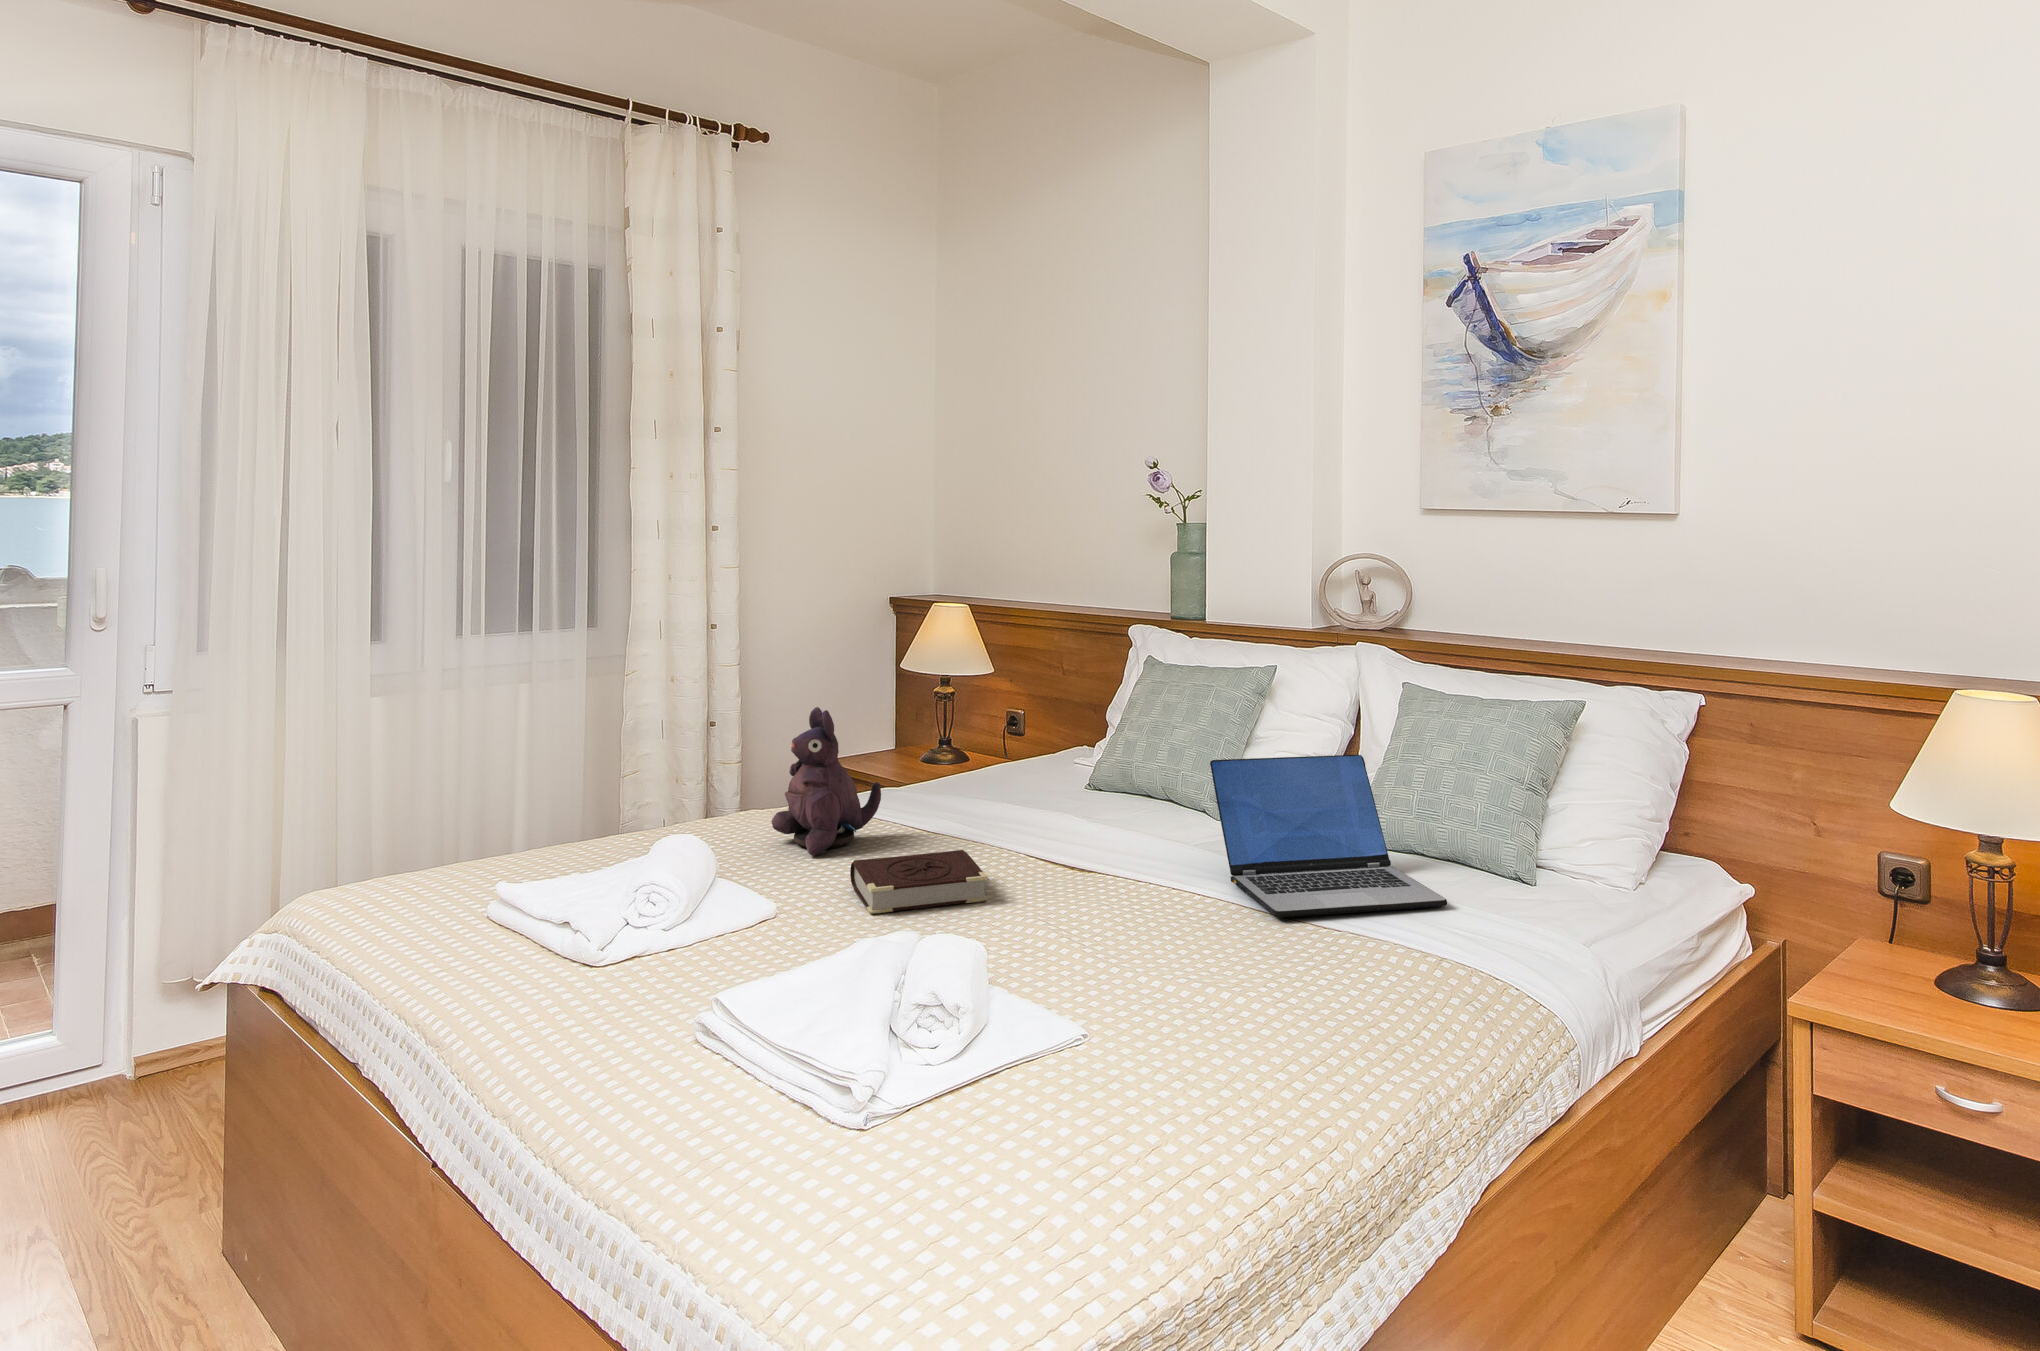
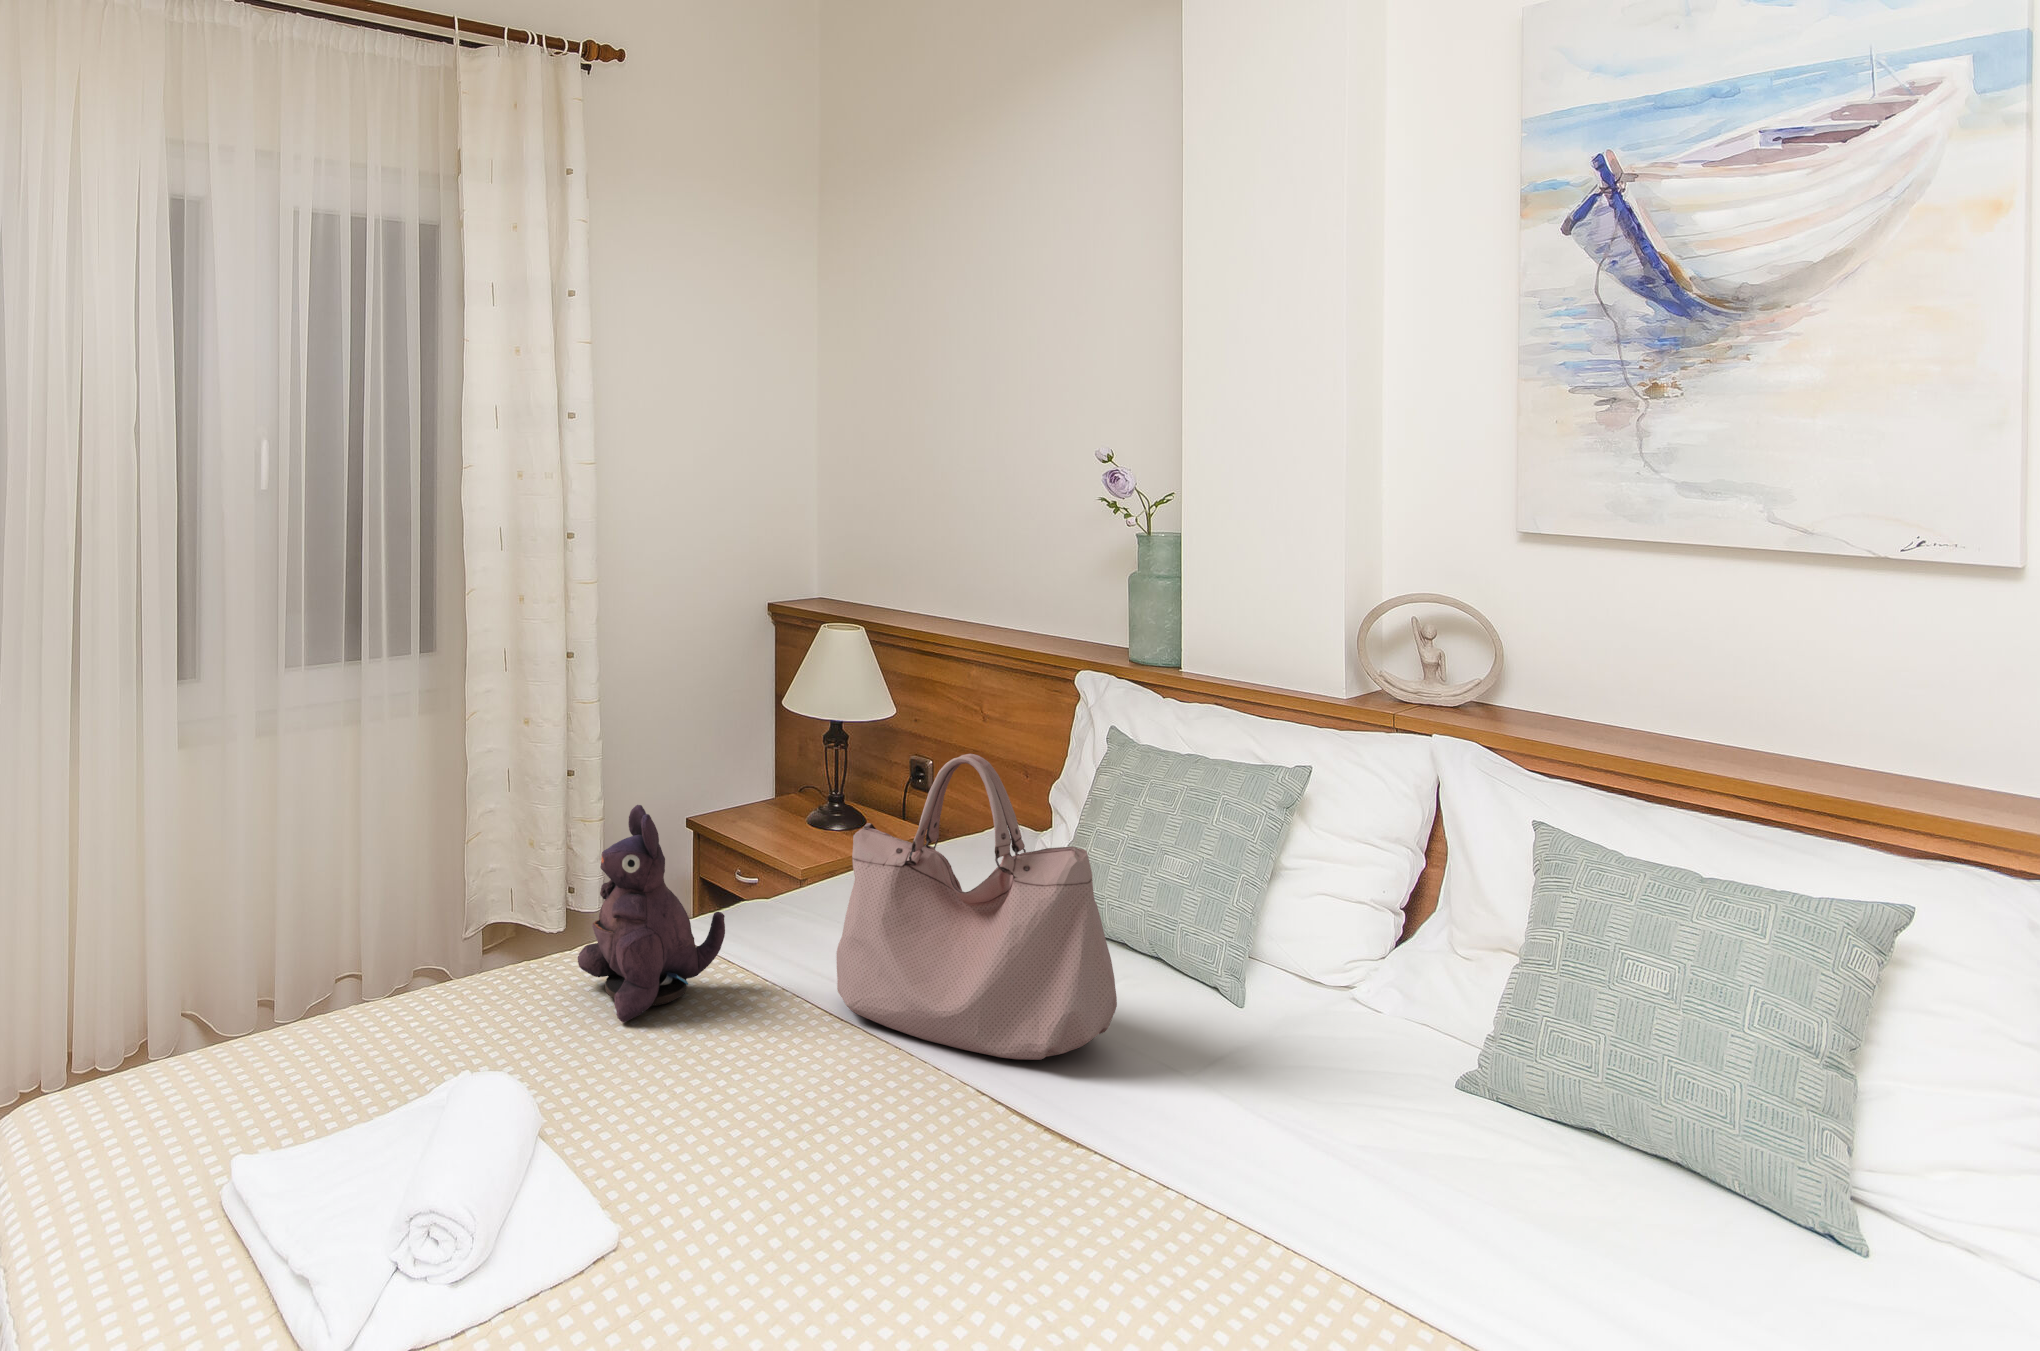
handbag: none [963,656,1154,852] -> present [836,754,1117,1060]
laptop: present [1210,755,1447,918] -> none [1210,948,1664,1285]
book: present [850,850,988,914] -> none [659,1055,856,1173]

